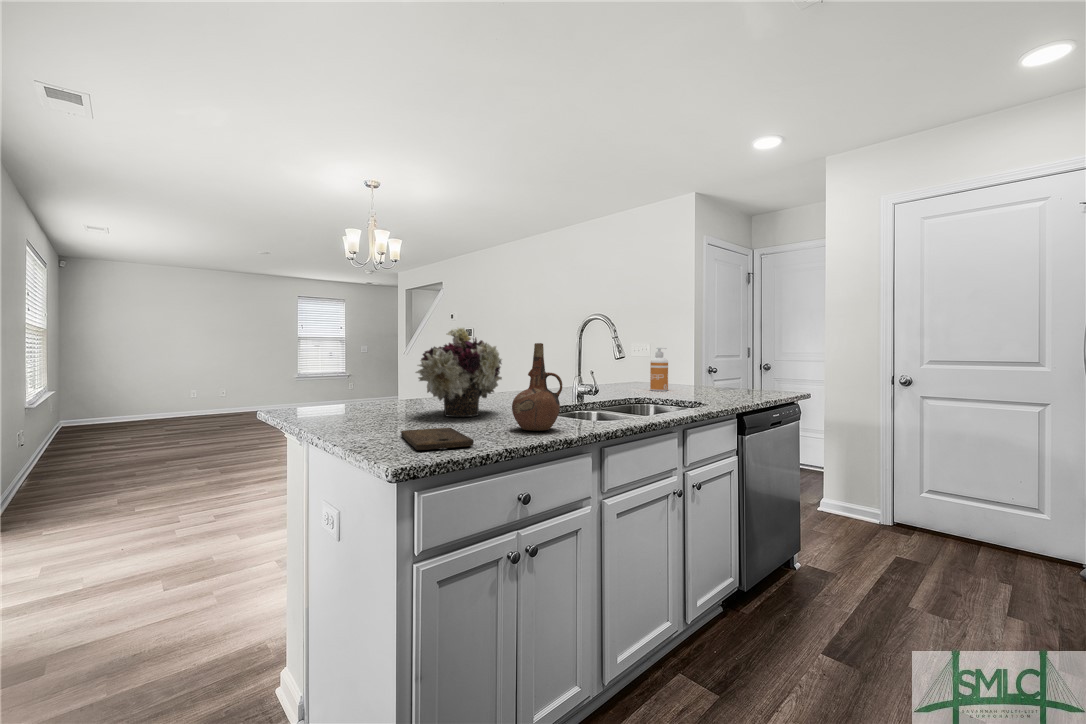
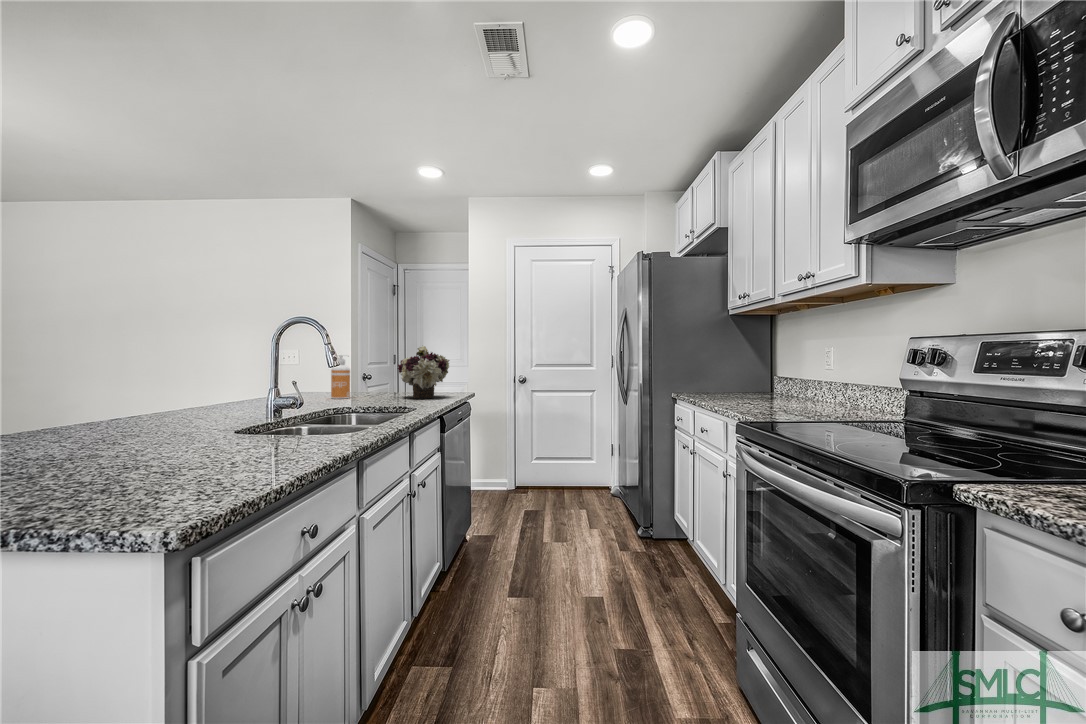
flower arrangement: present [416,327,502,417] -> present [398,346,450,399]
ceramic pitcher: present [512,343,562,431] -> none [257,352,322,454]
cutting board: present [401,428,473,450] -> none [95,465,251,500]

